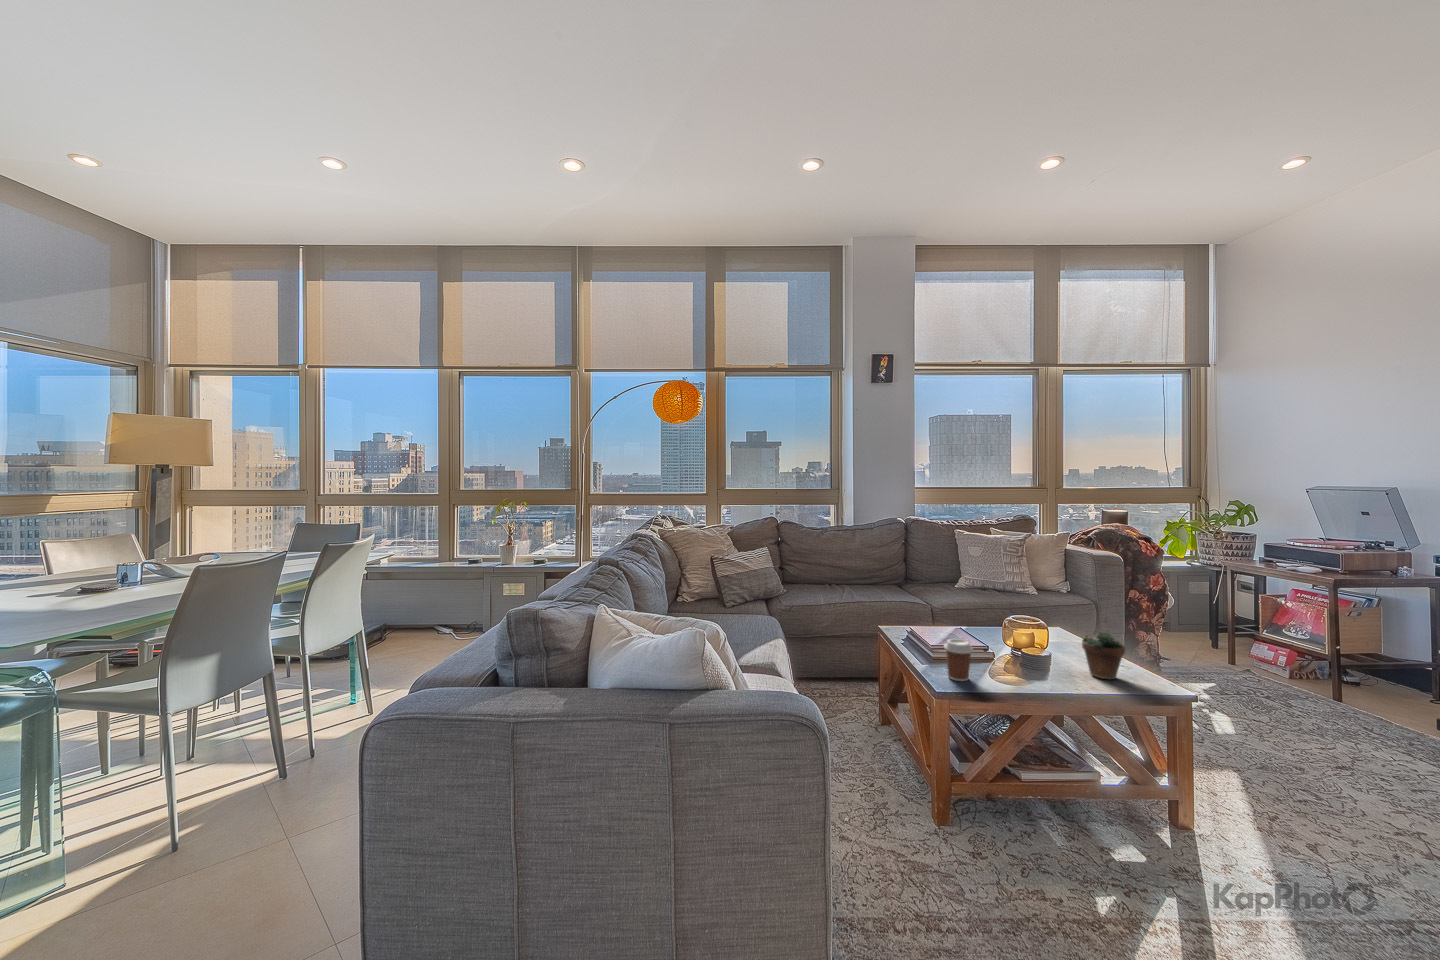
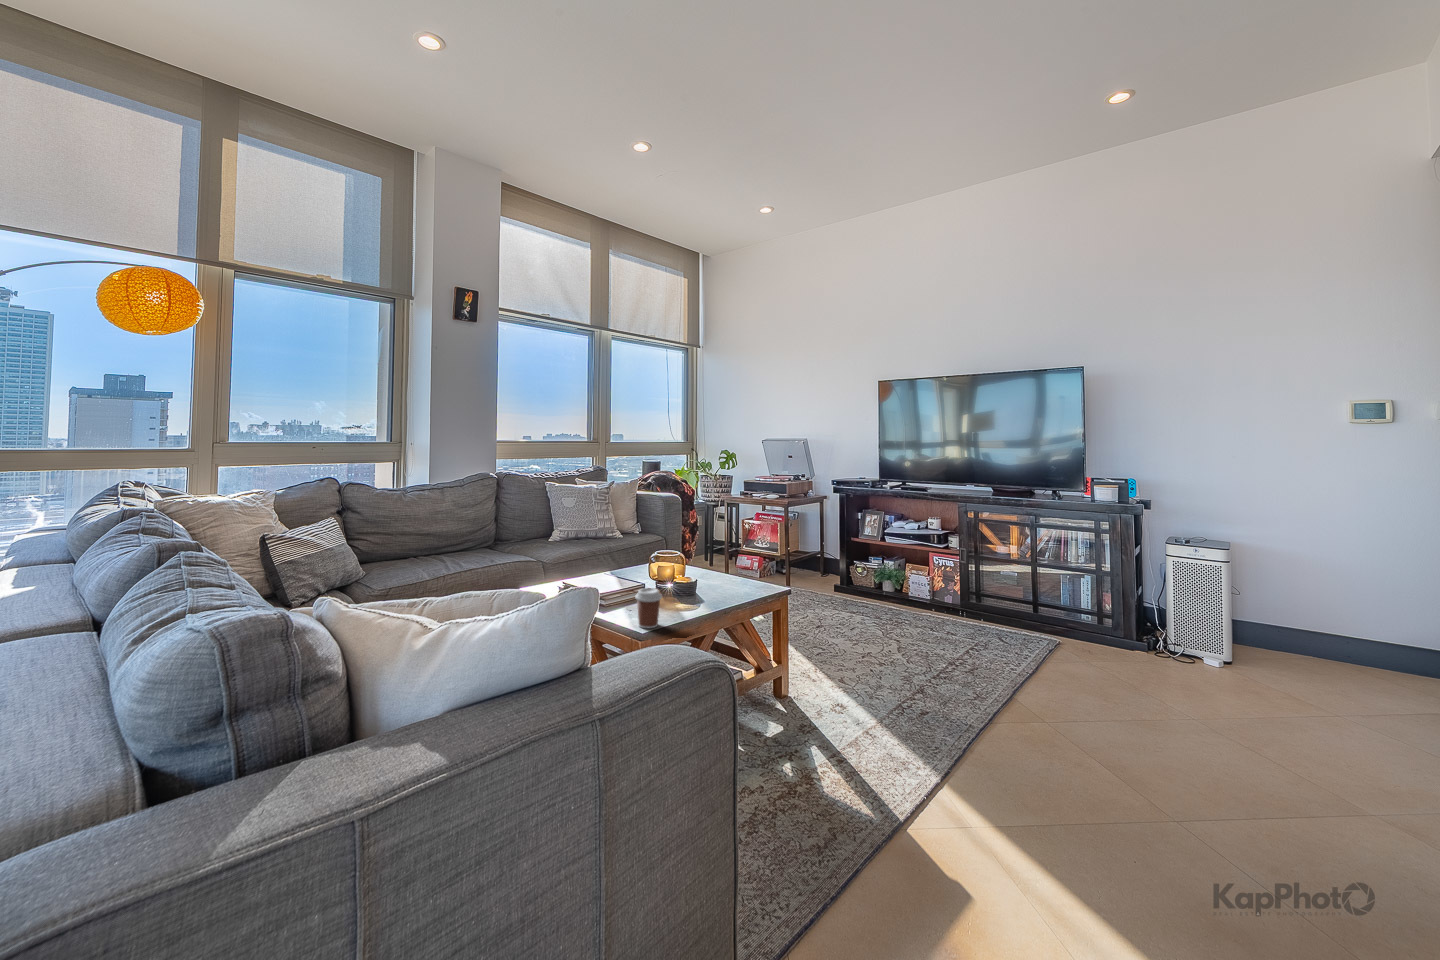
succulent plant: present [1082,620,1125,679] -> none [722,547,752,597]

